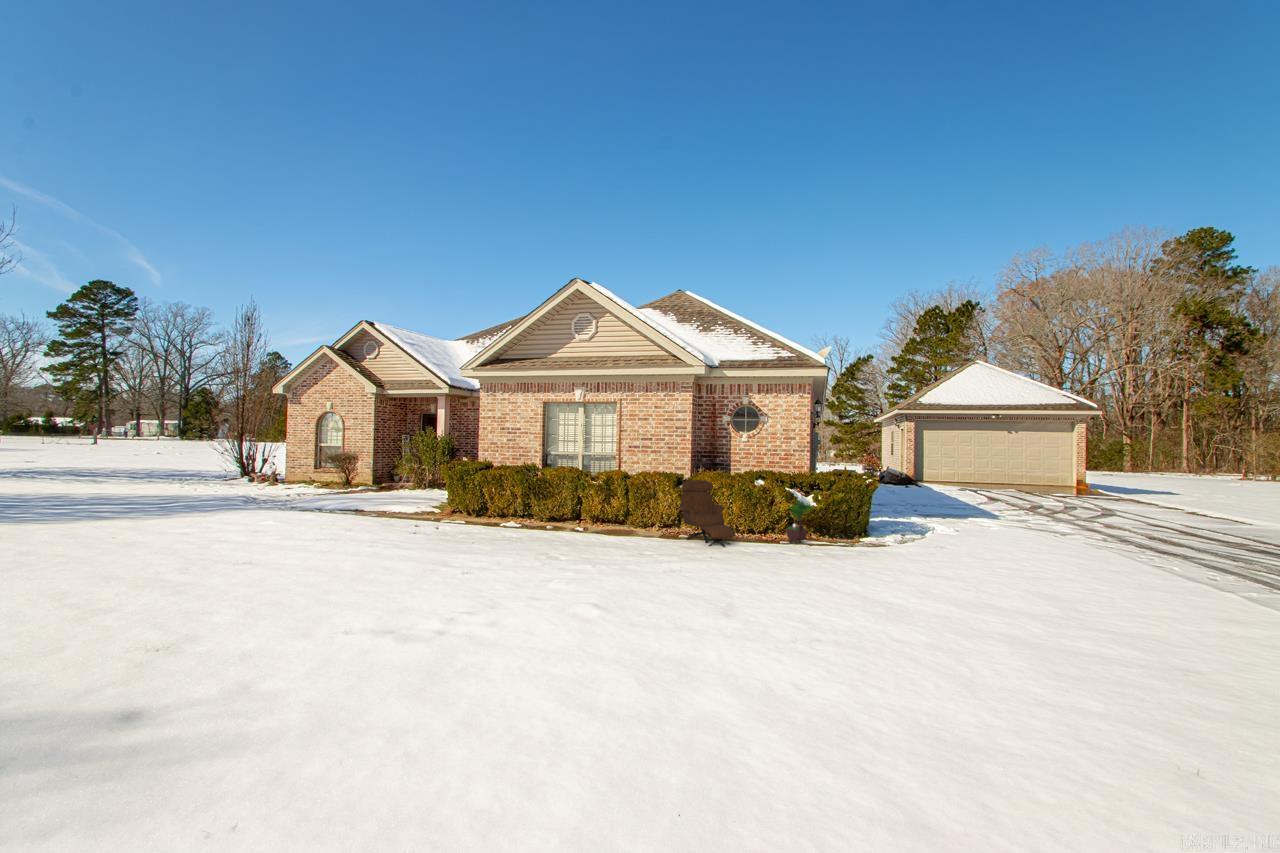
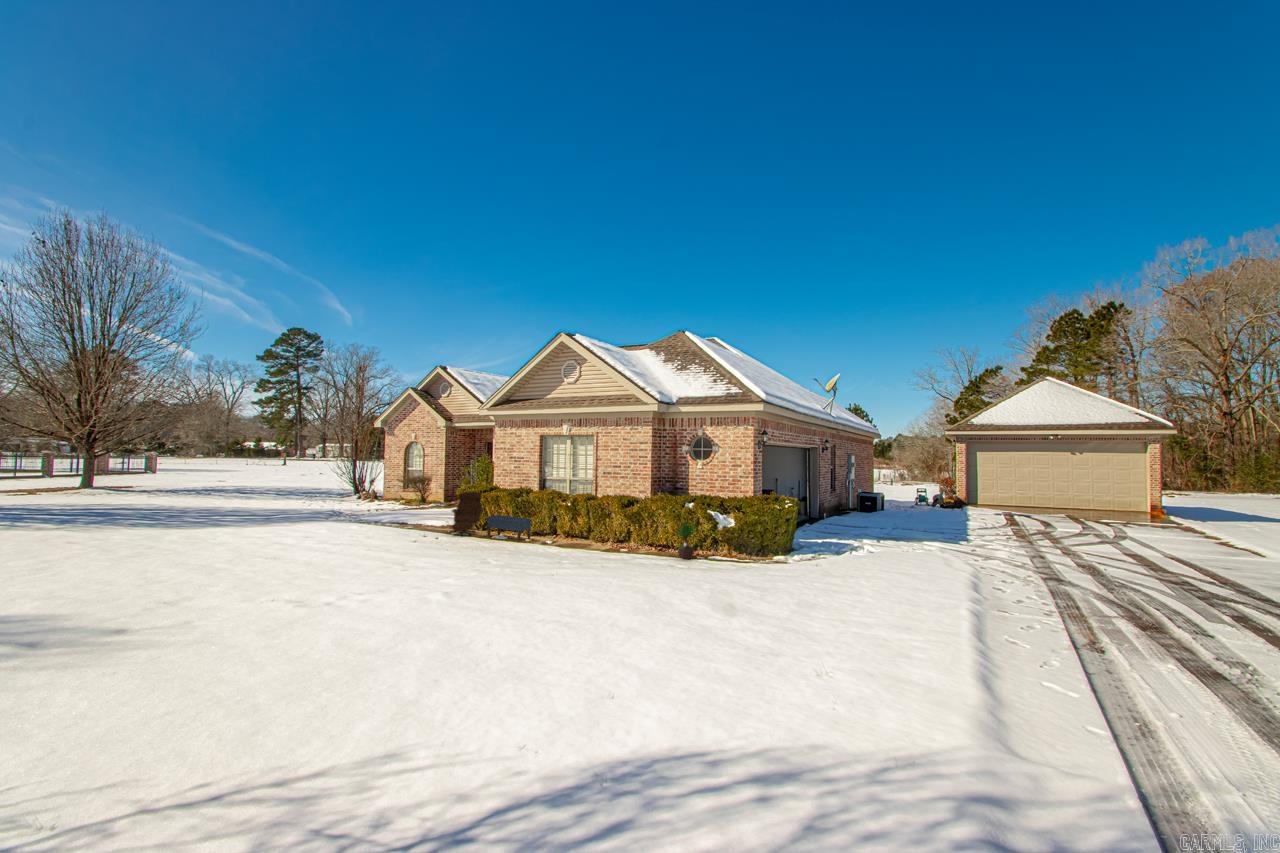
lounge chair: present [680,480,735,547] -> present [452,492,484,534]
bench: none [516,497,576,529] -> present [487,515,531,541]

